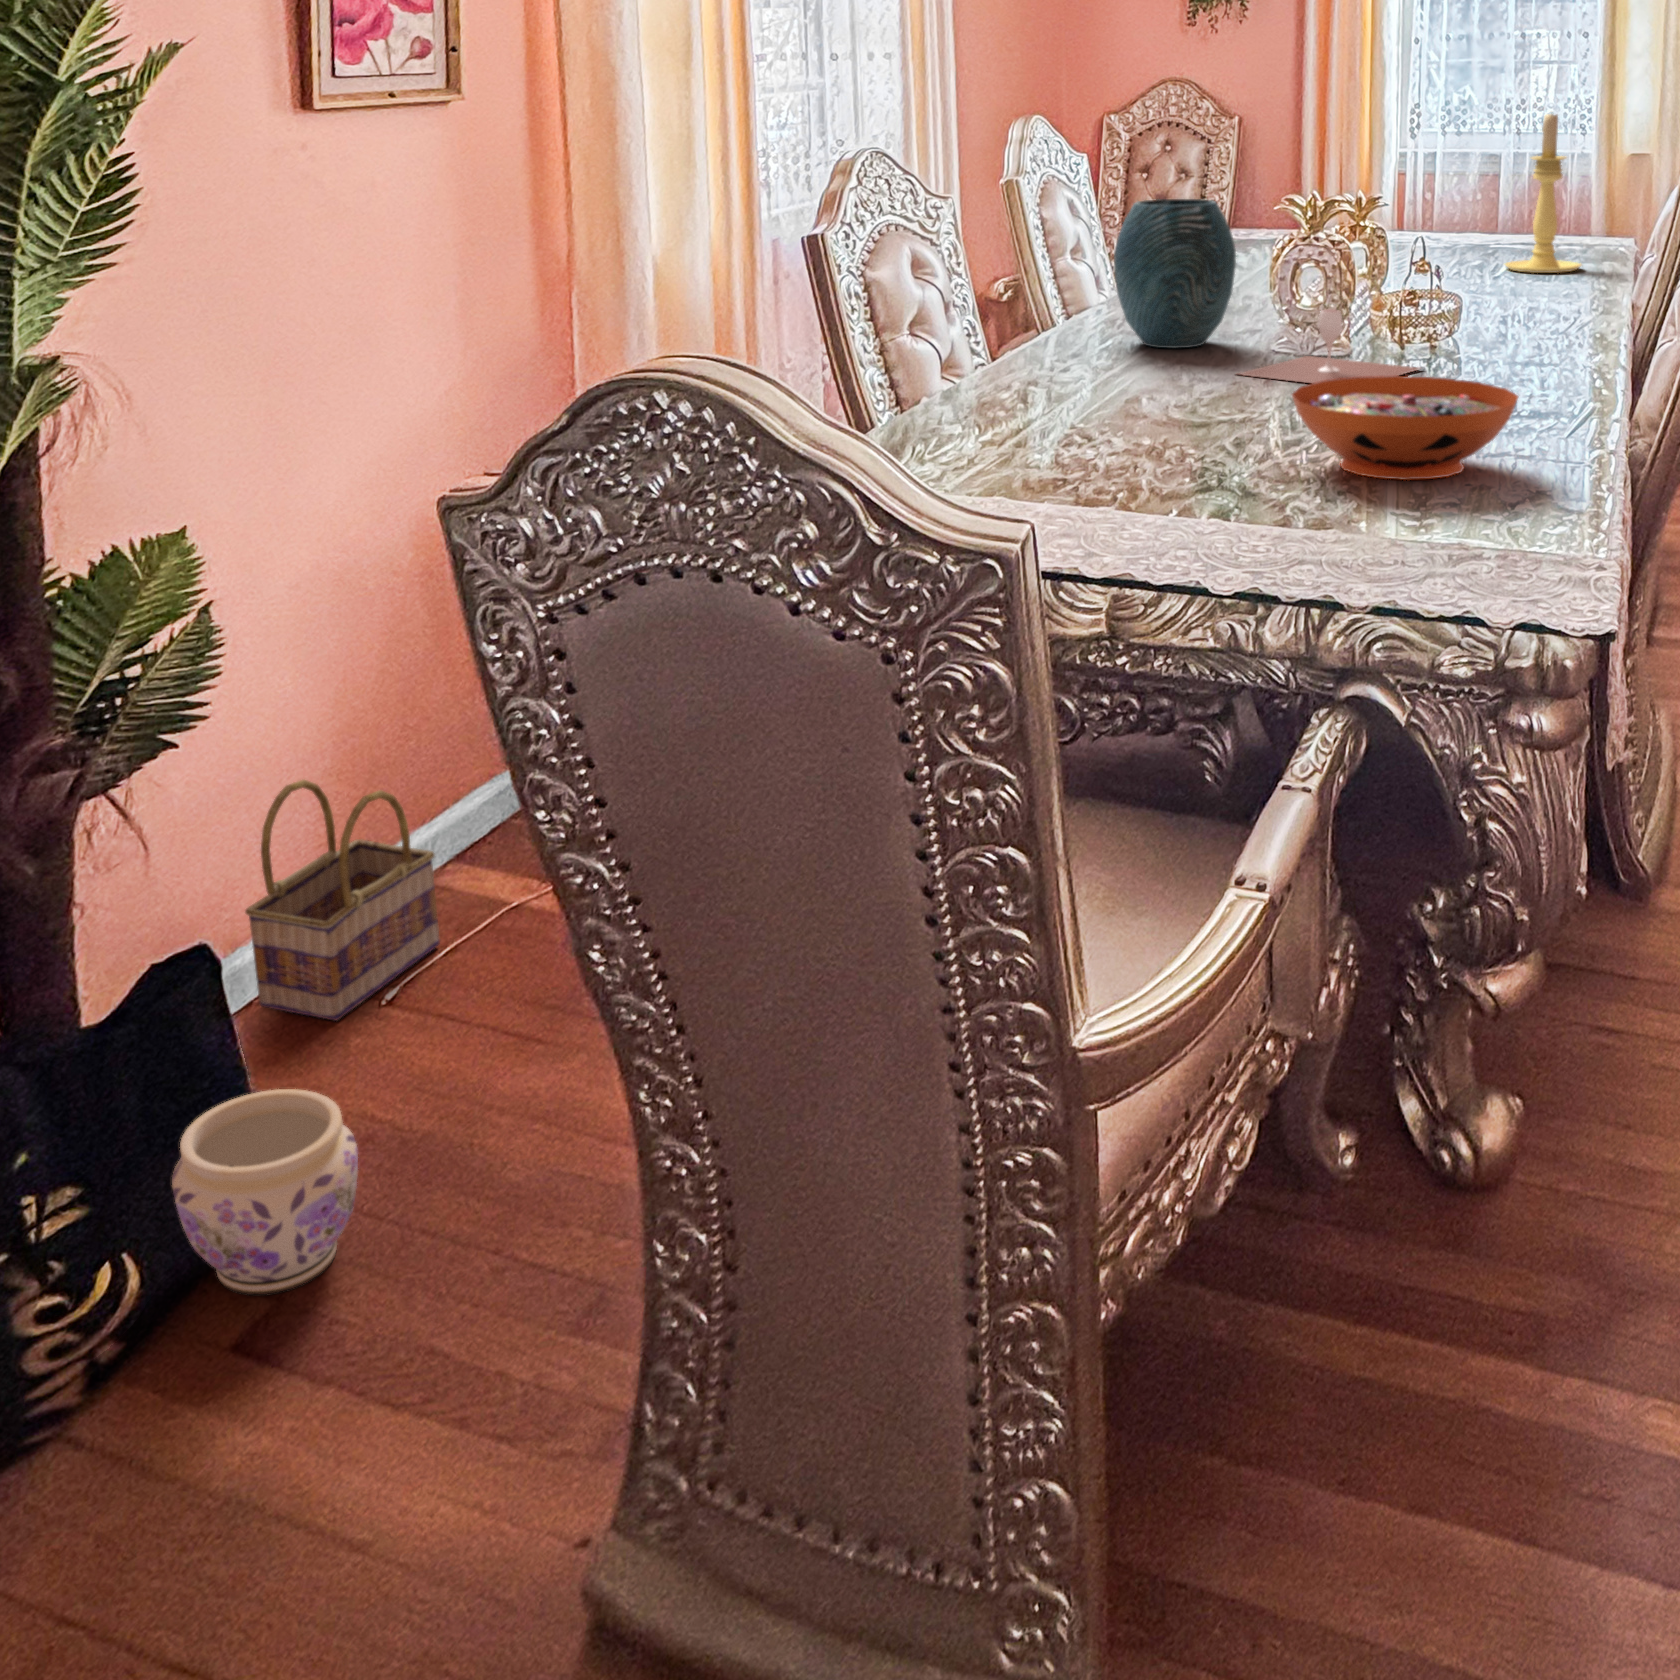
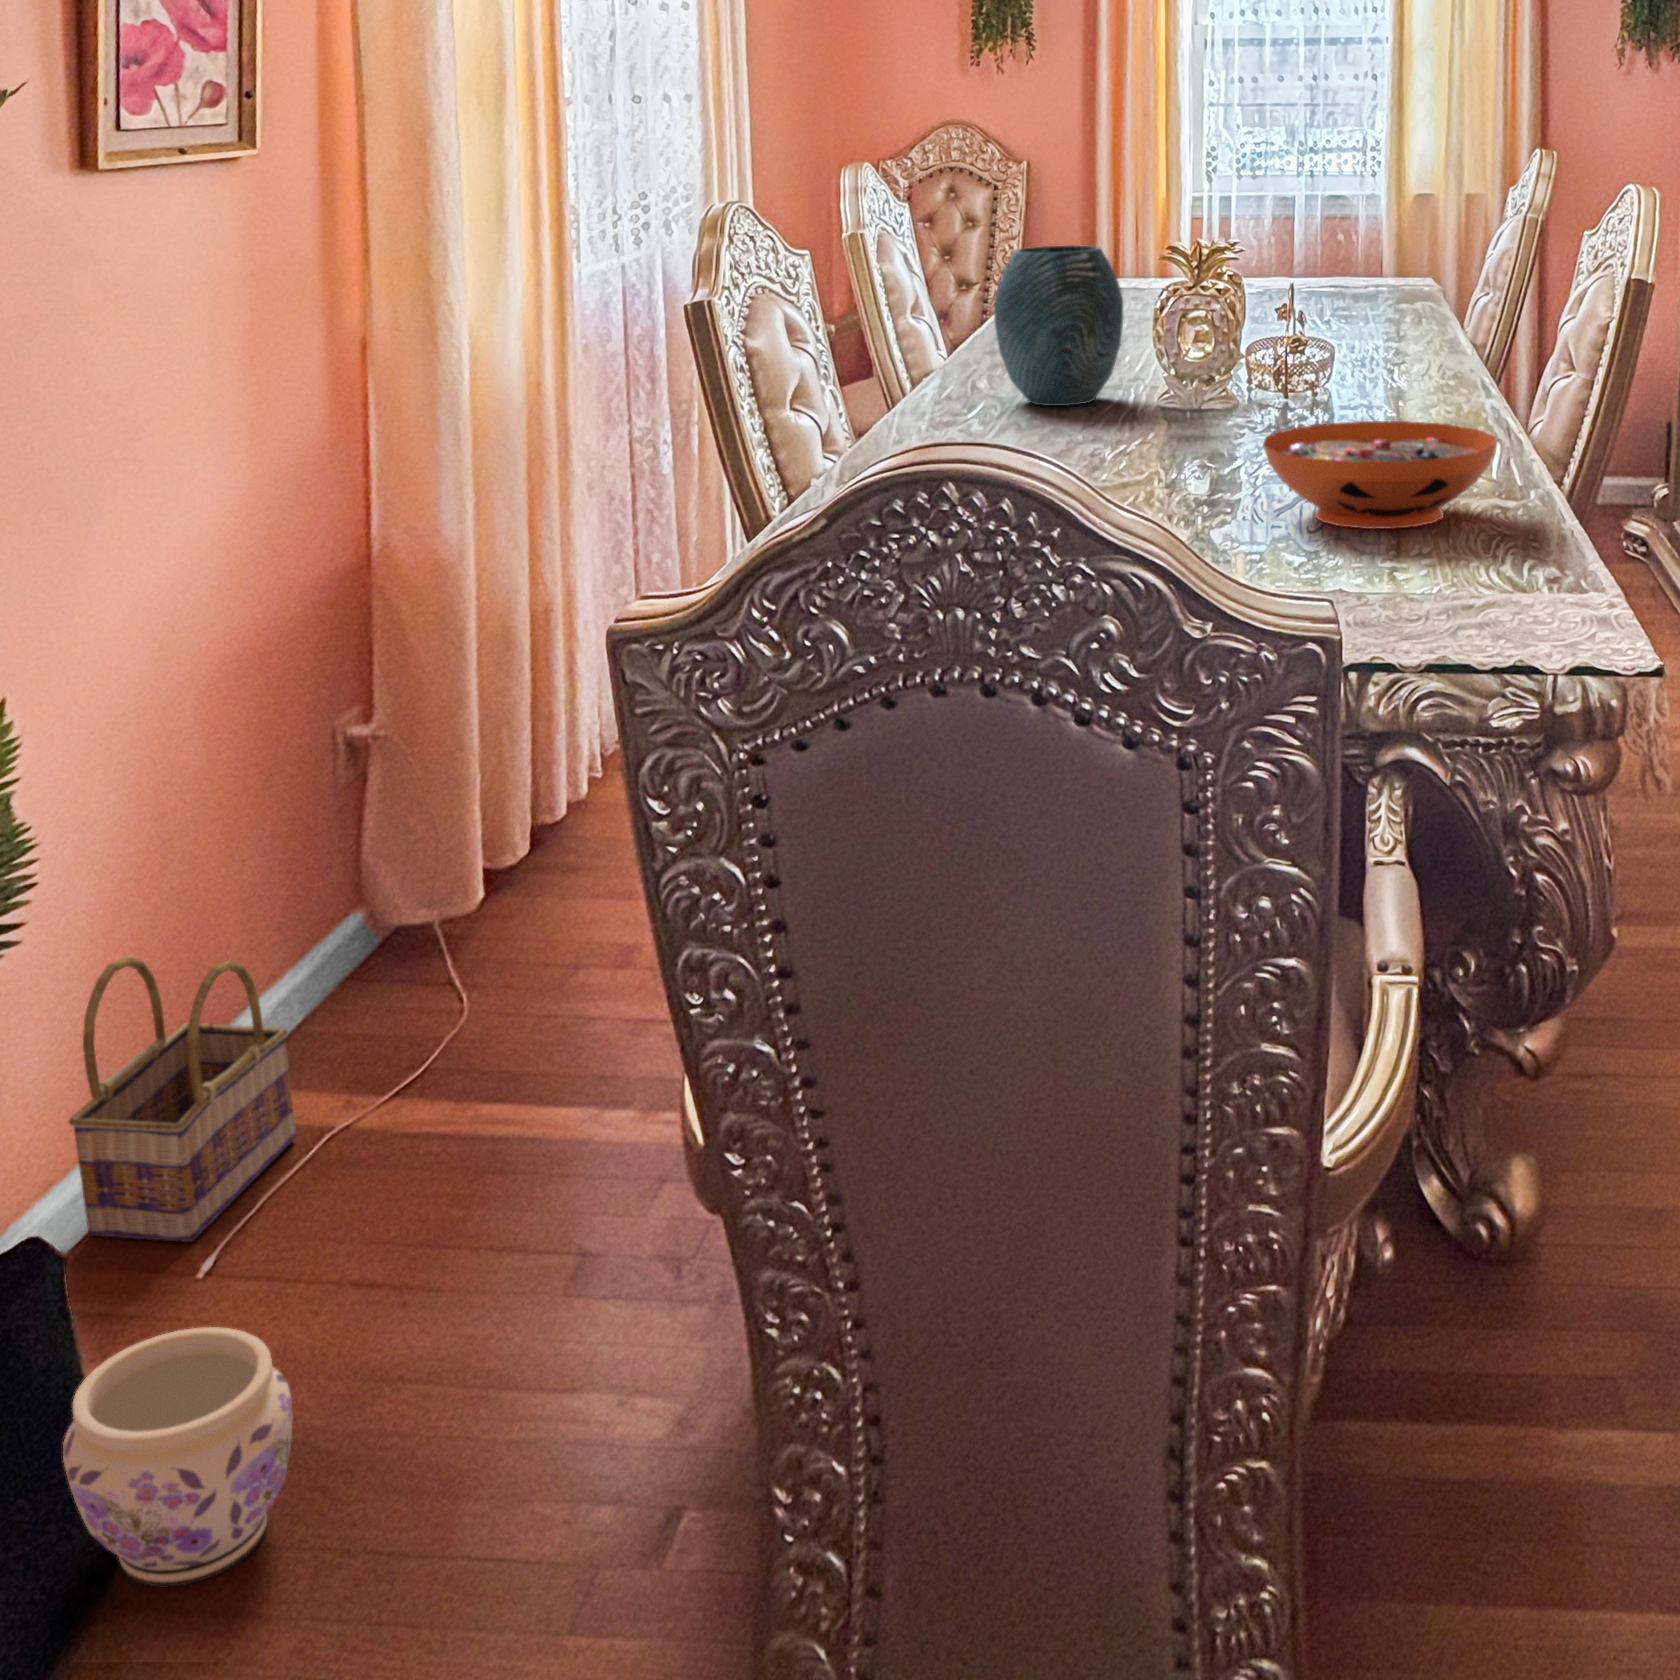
candle holder: present [1505,114,1581,273] -> none [1350,149,1429,316]
wine glass: present [1239,309,1420,384] -> none [1145,357,1337,439]

